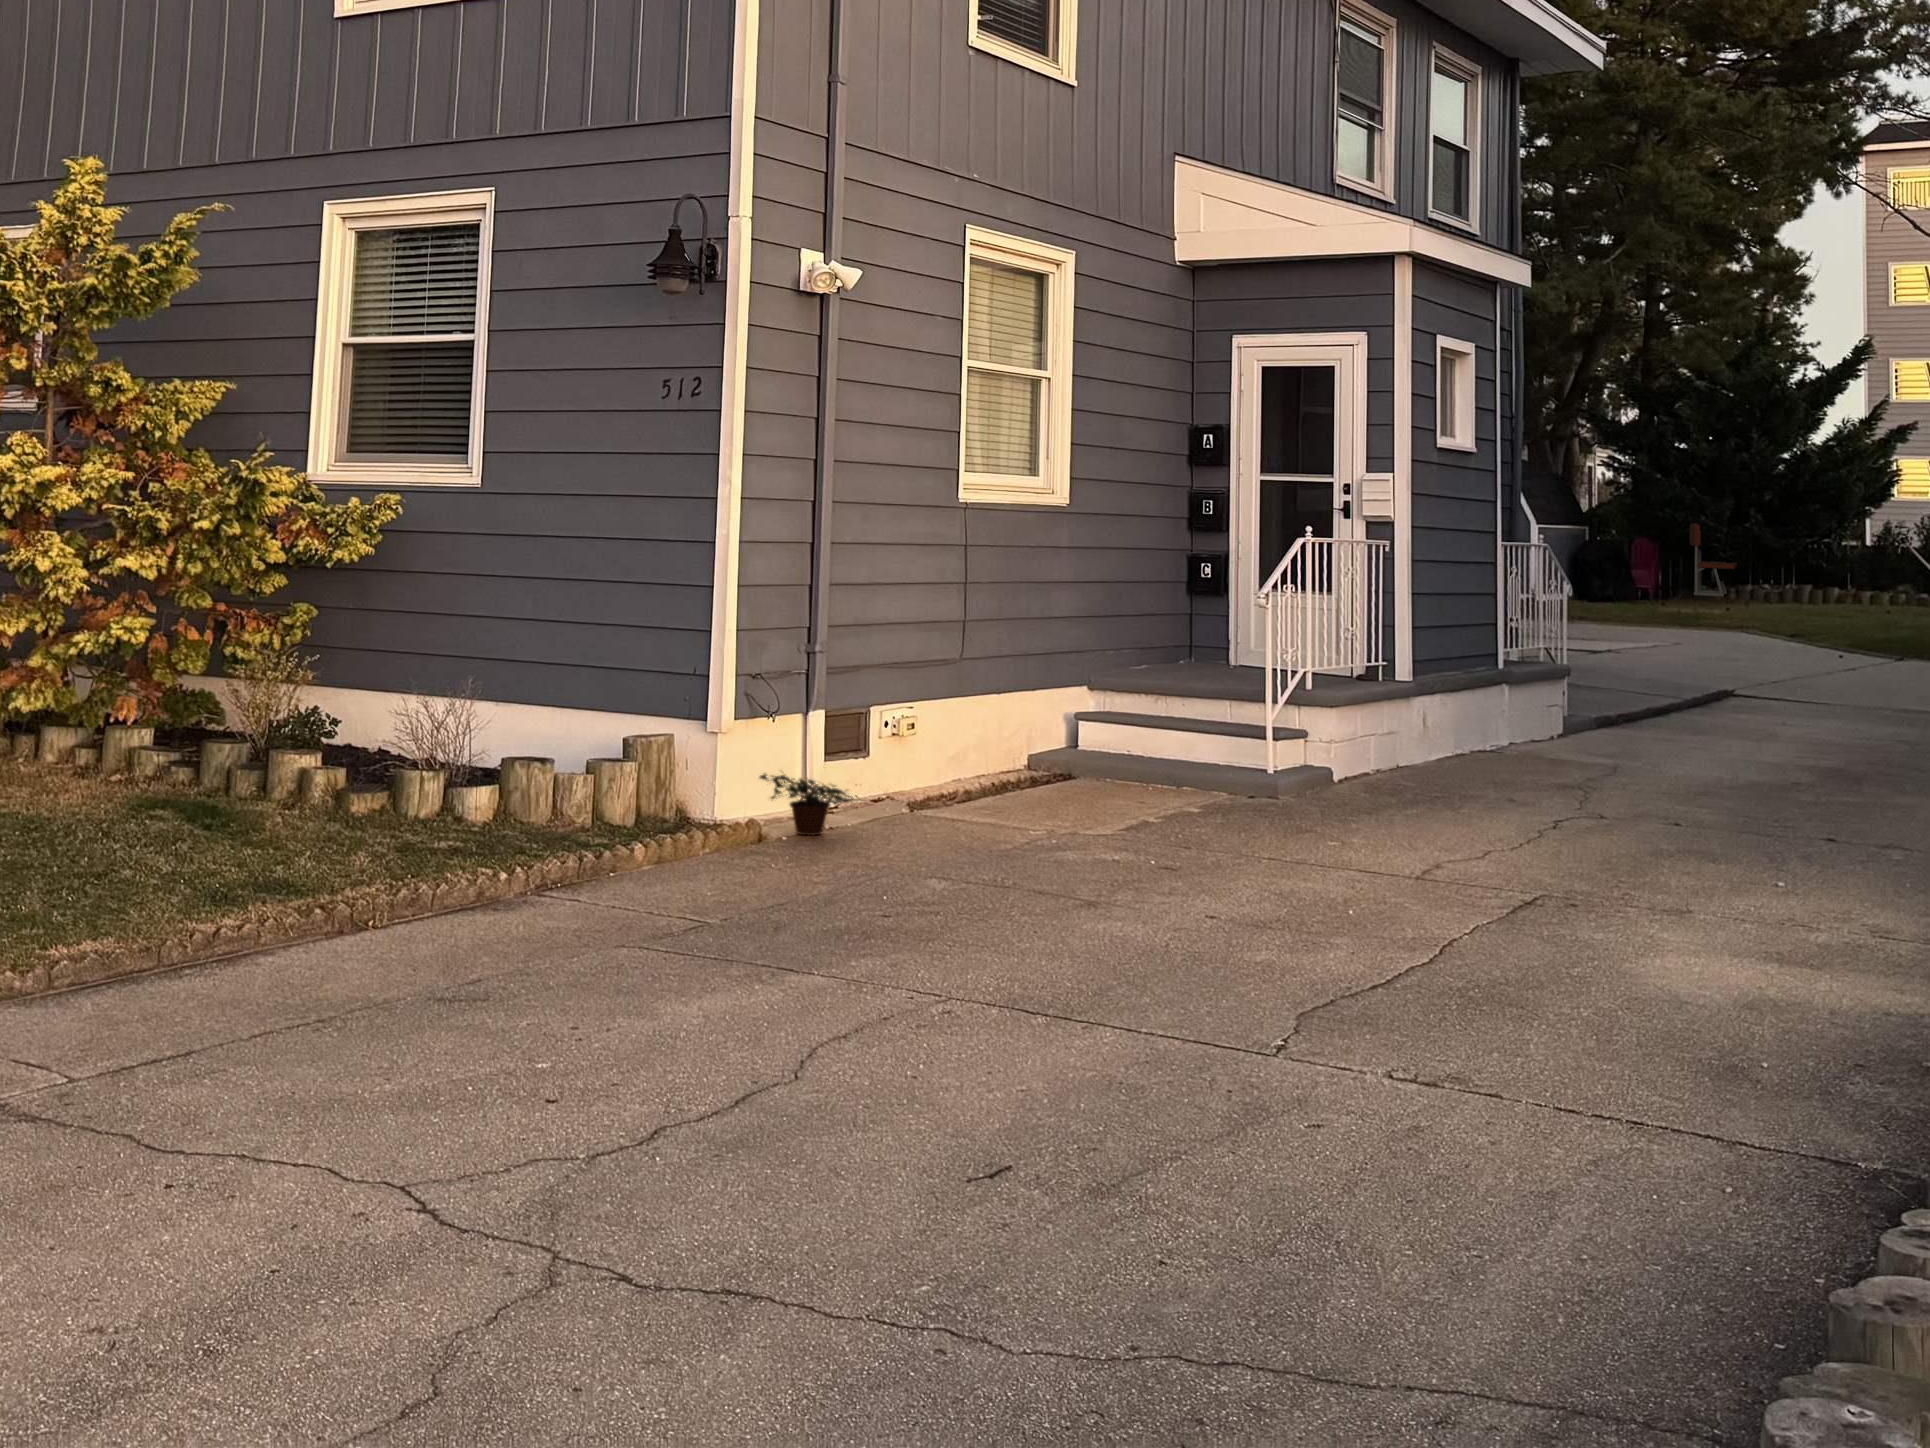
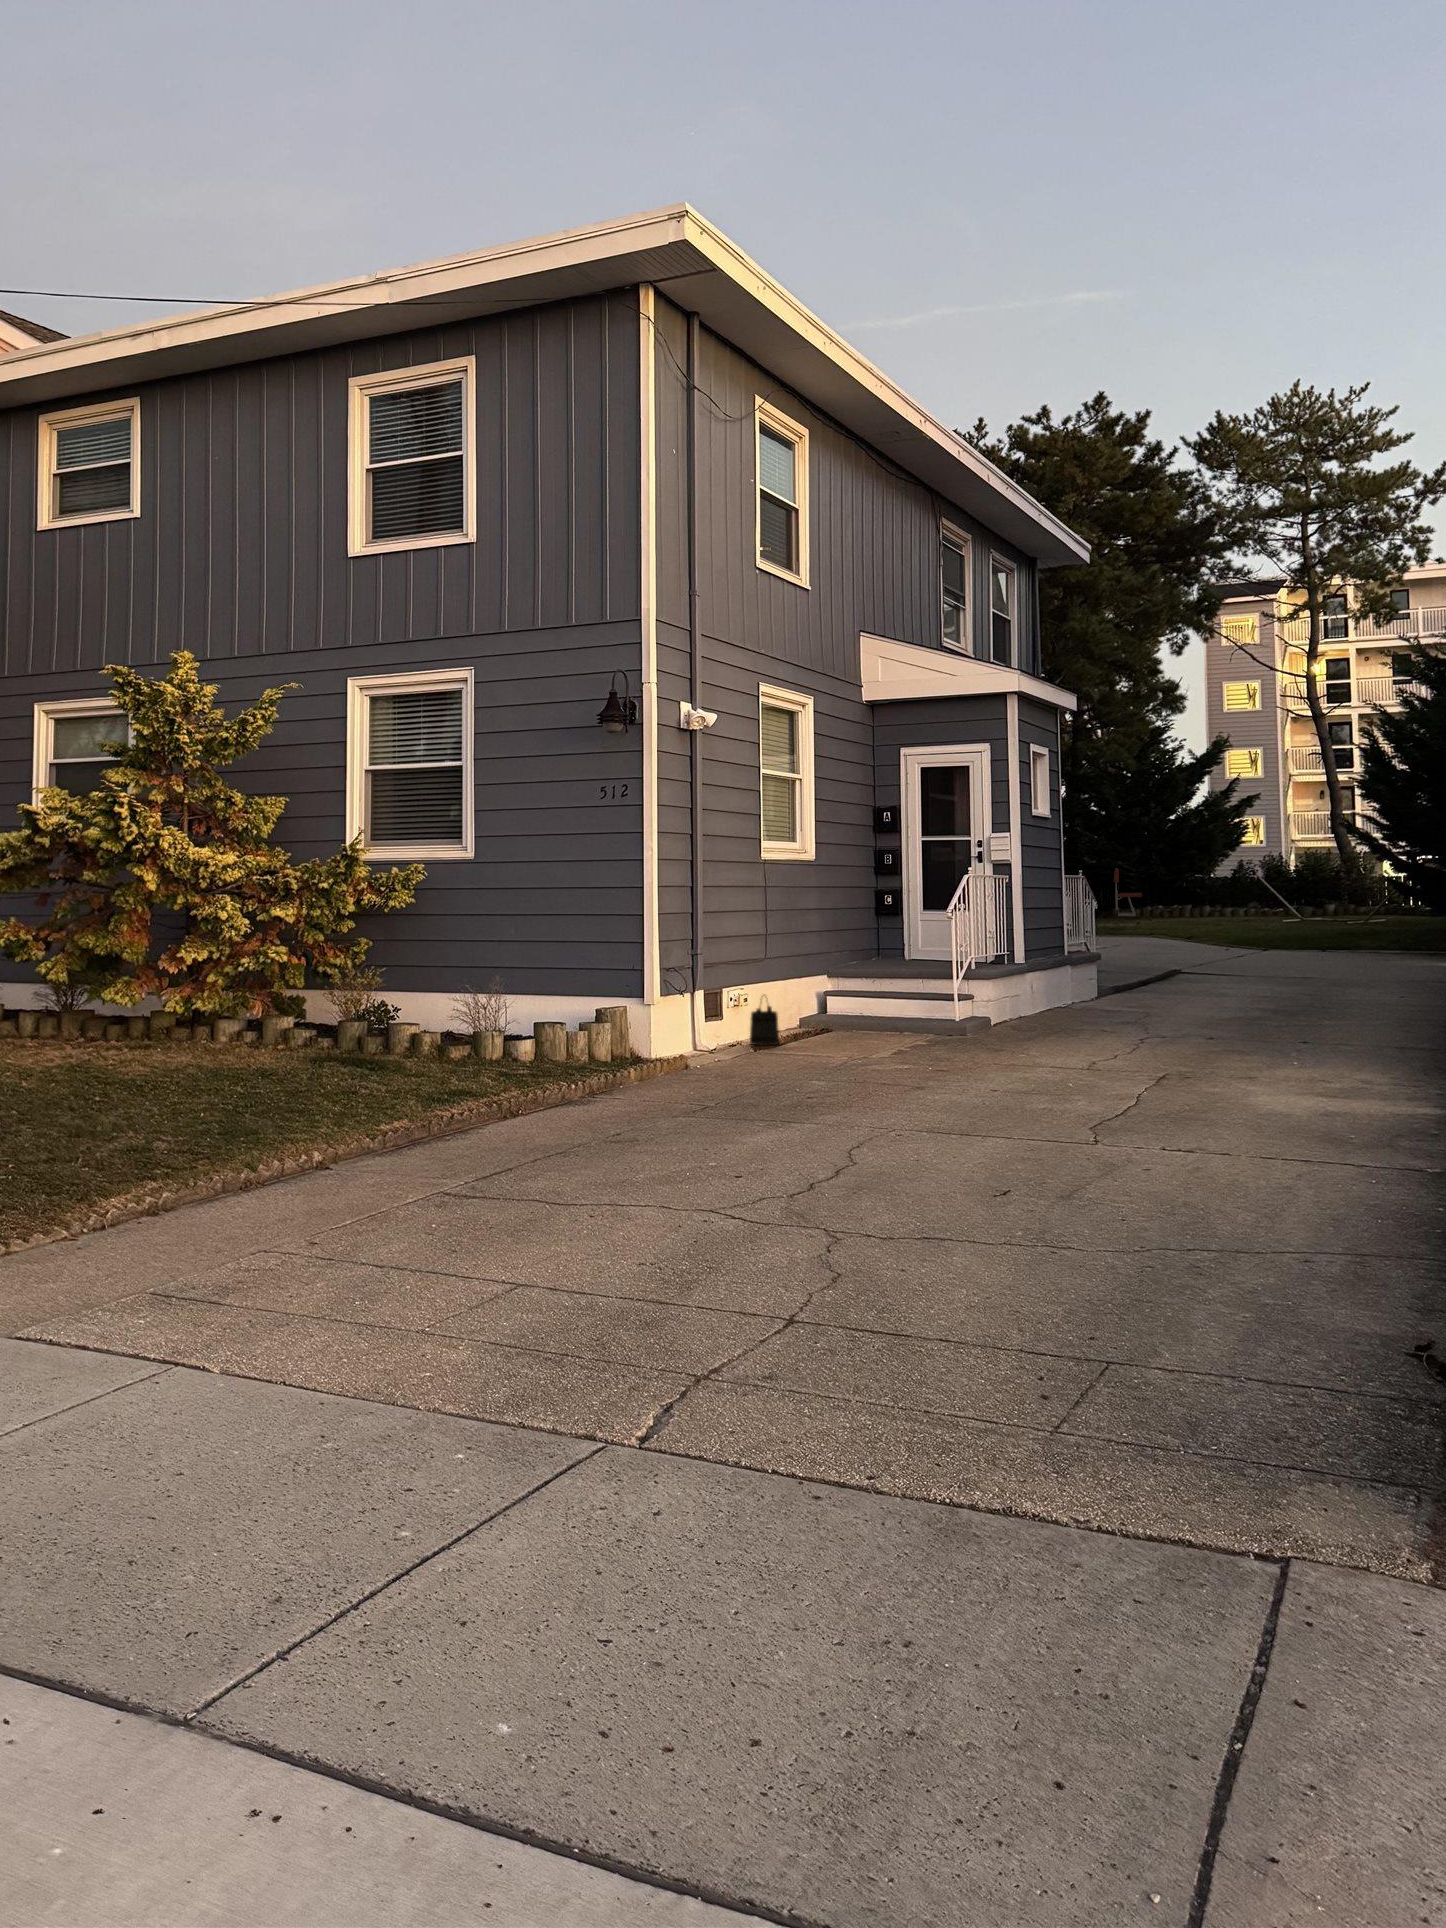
bucket: none [908,721,957,805] -> present [750,1006,779,1046]
potted plant: present [760,772,863,835] -> none [679,1025,747,1063]

